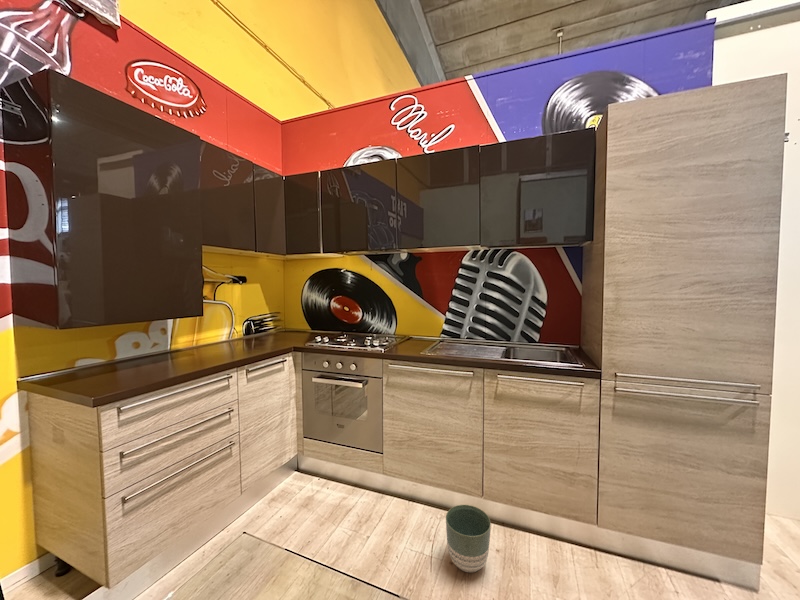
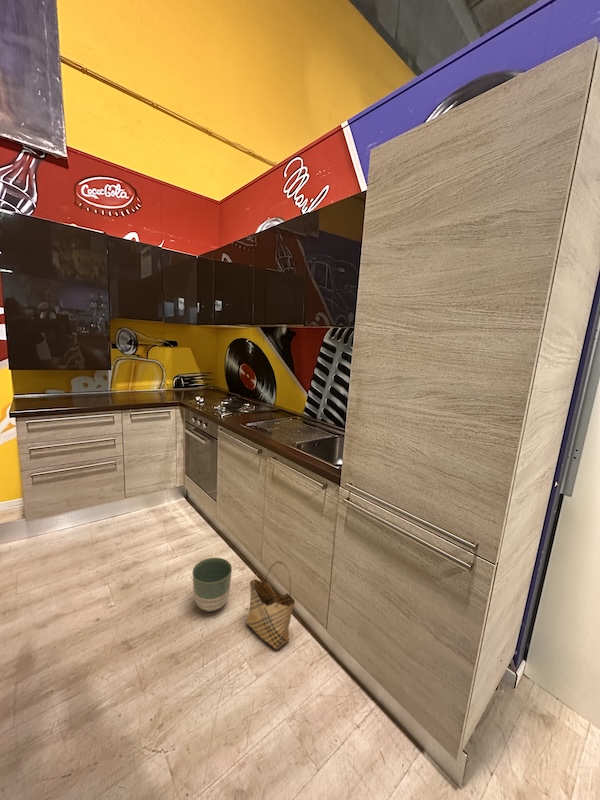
woven basket: none [512,478,569,570] -> present [246,562,295,649]

